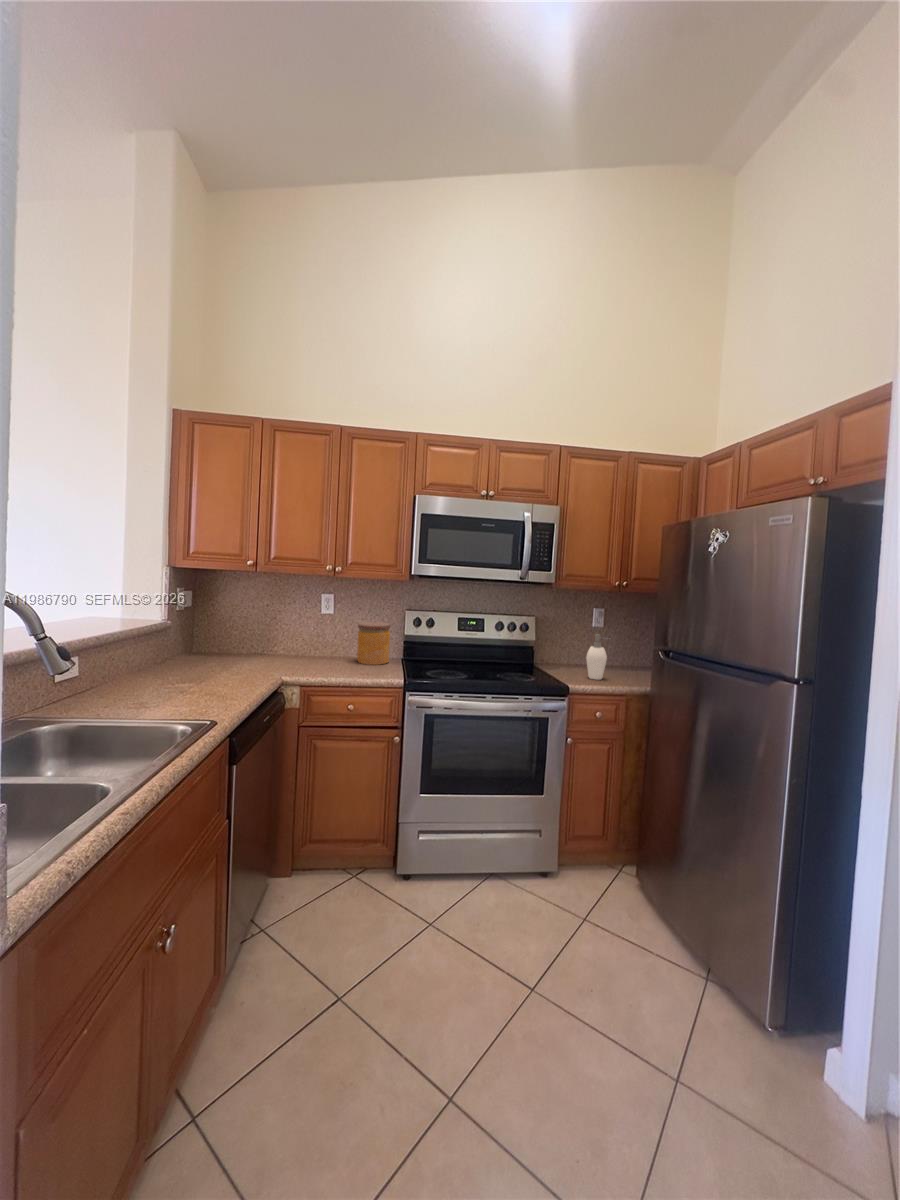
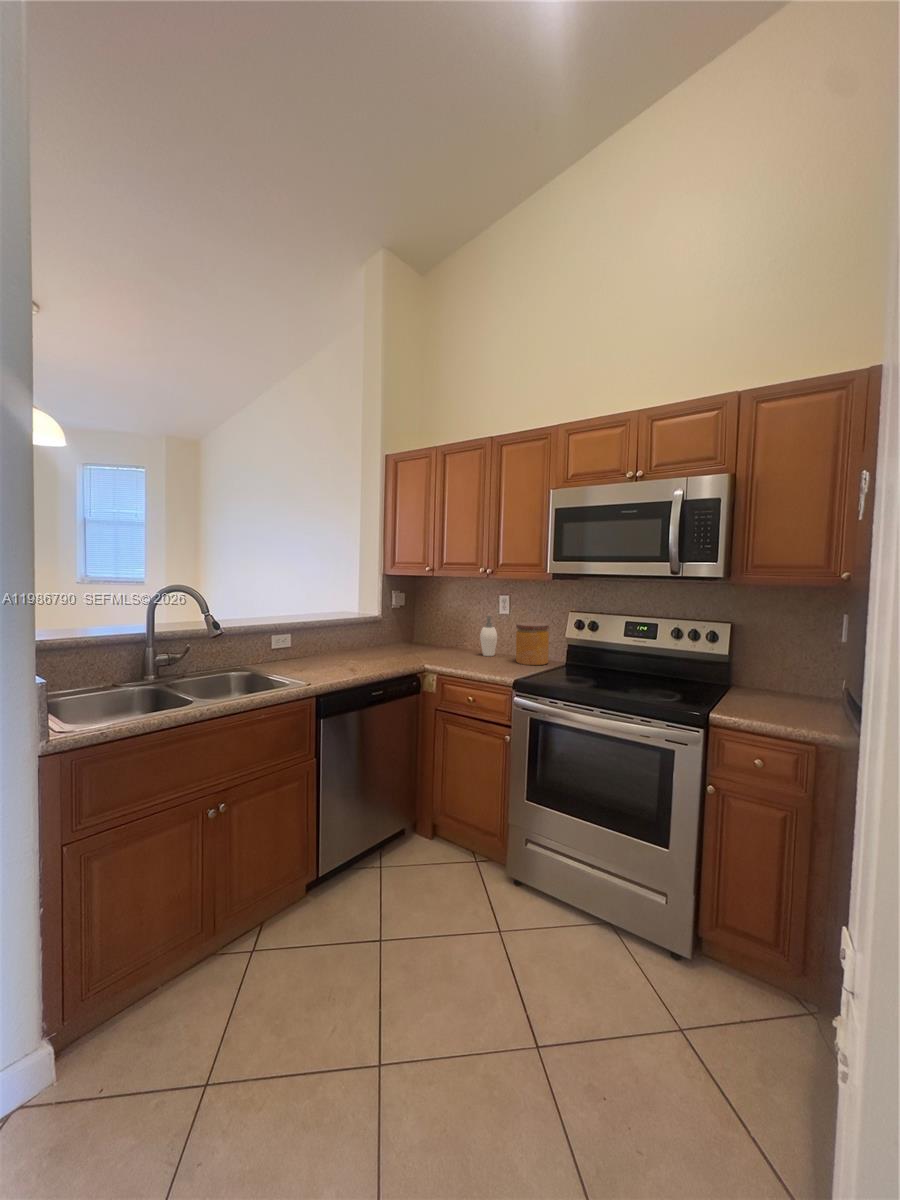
soap dispenser: present [586,634,607,680] -> present [480,616,497,656]

